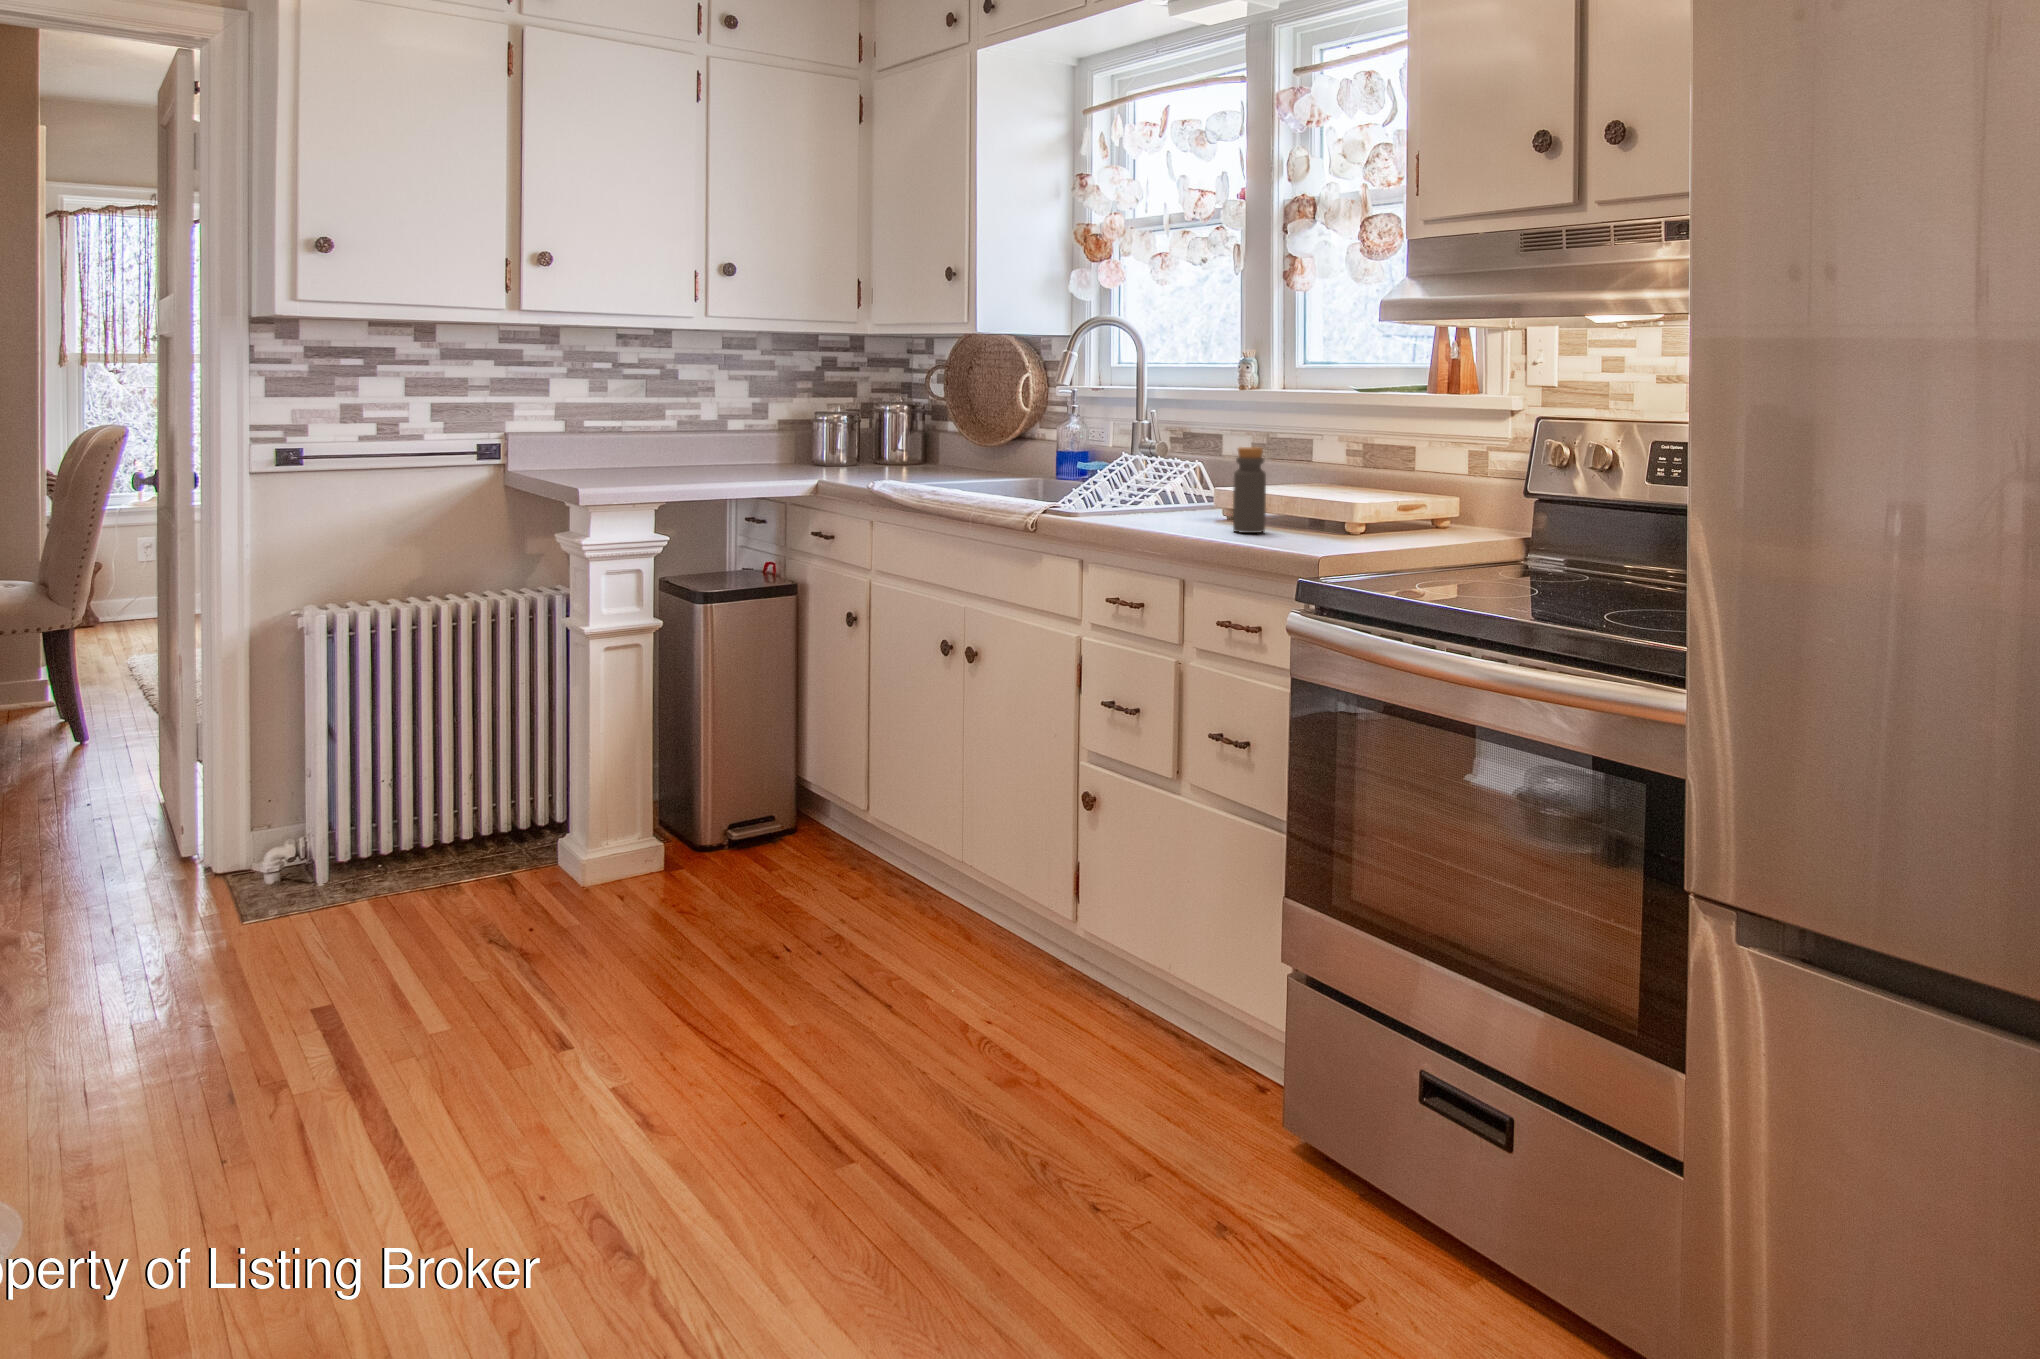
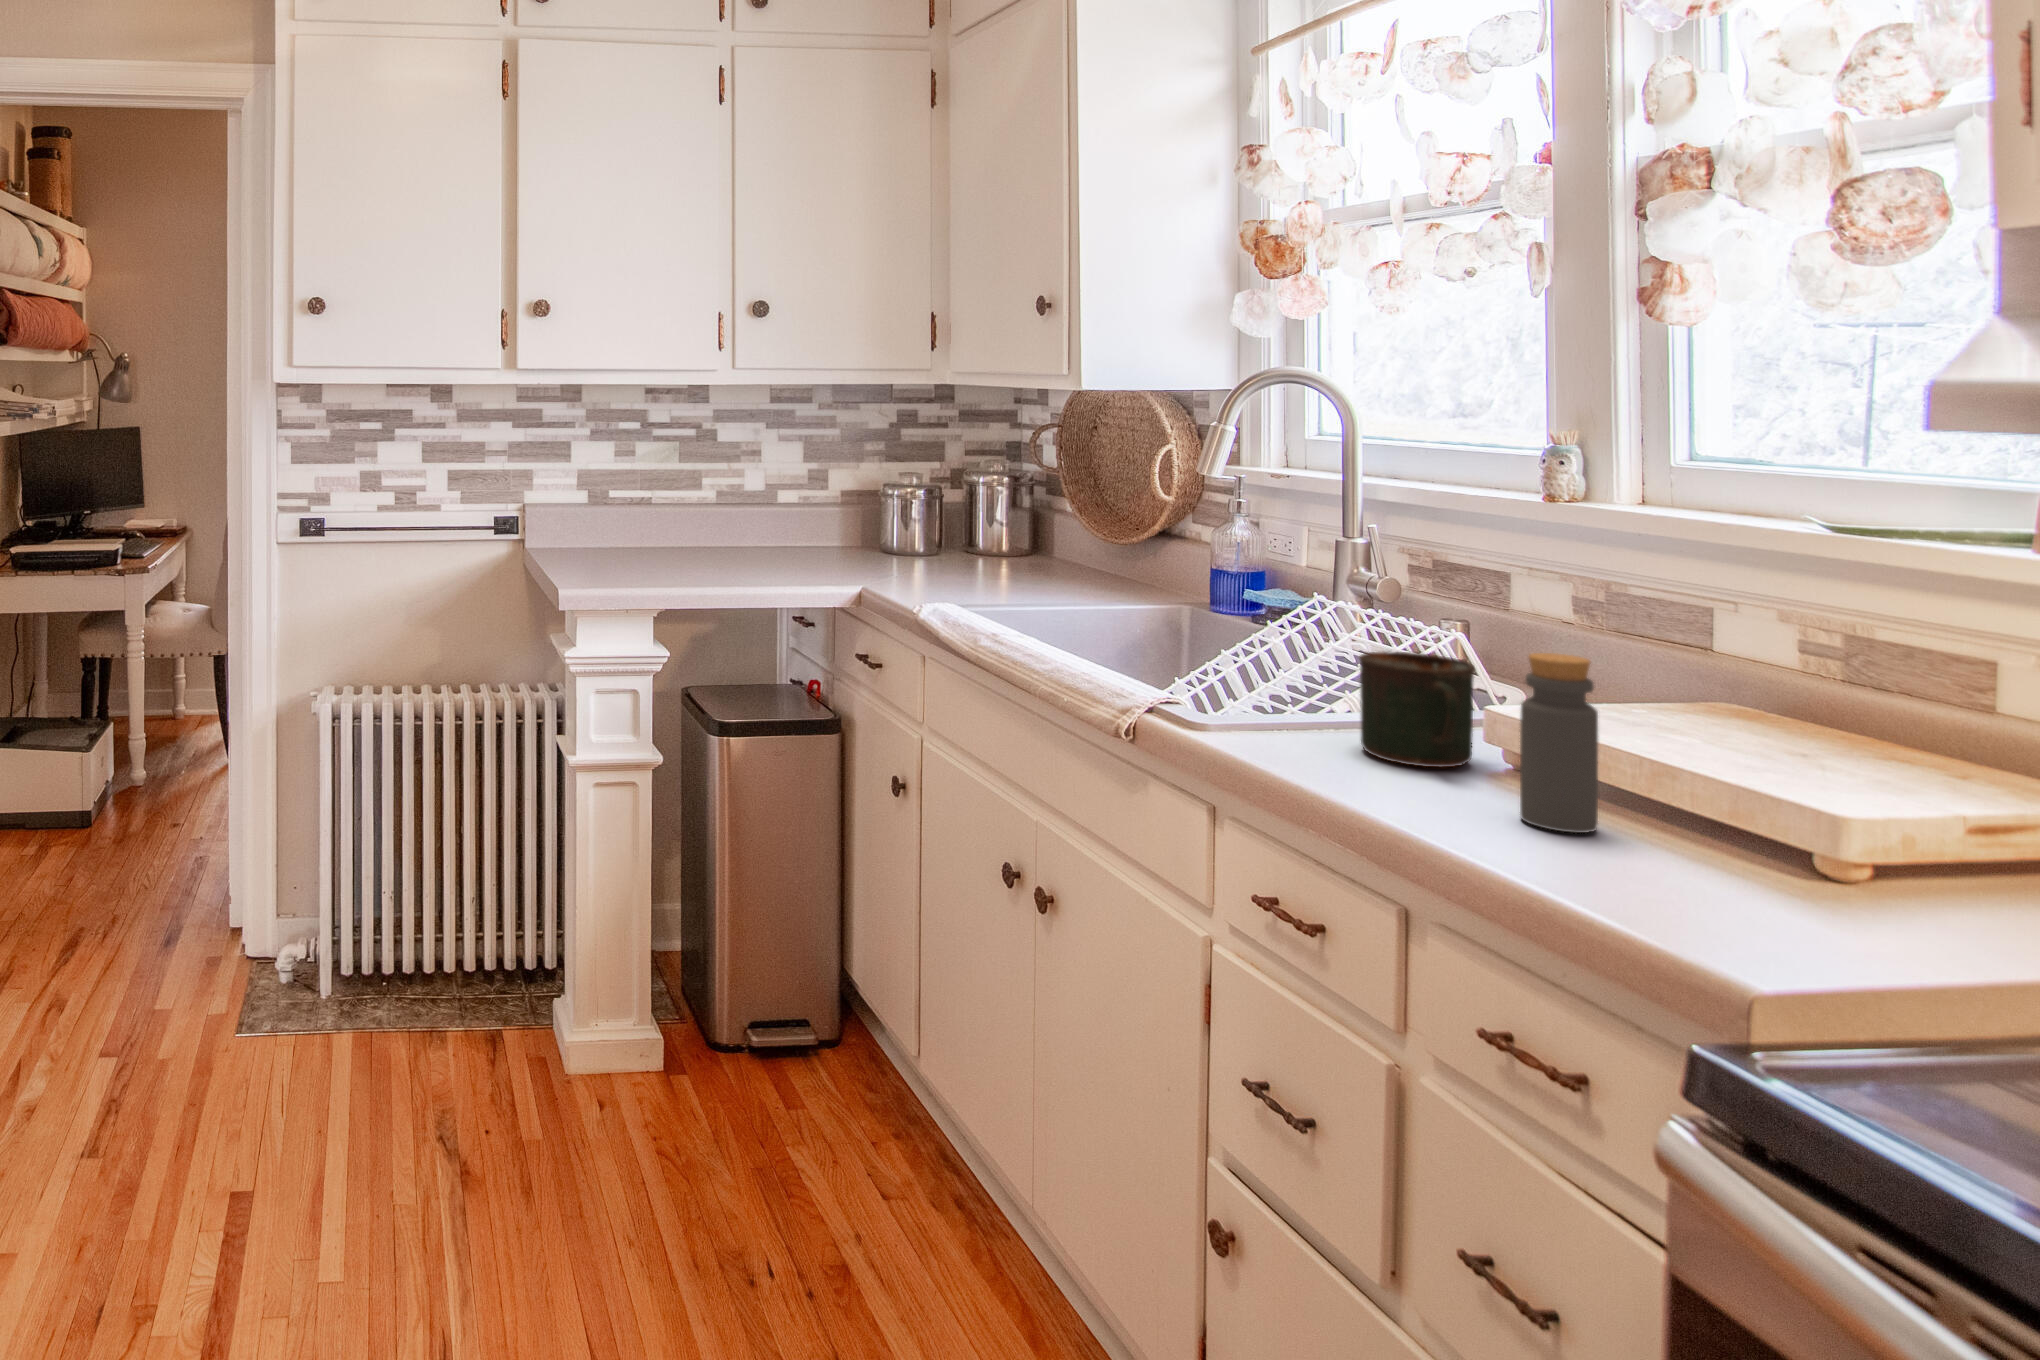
mug: none [1157,463,1212,519] -> present [1359,652,1475,767]

